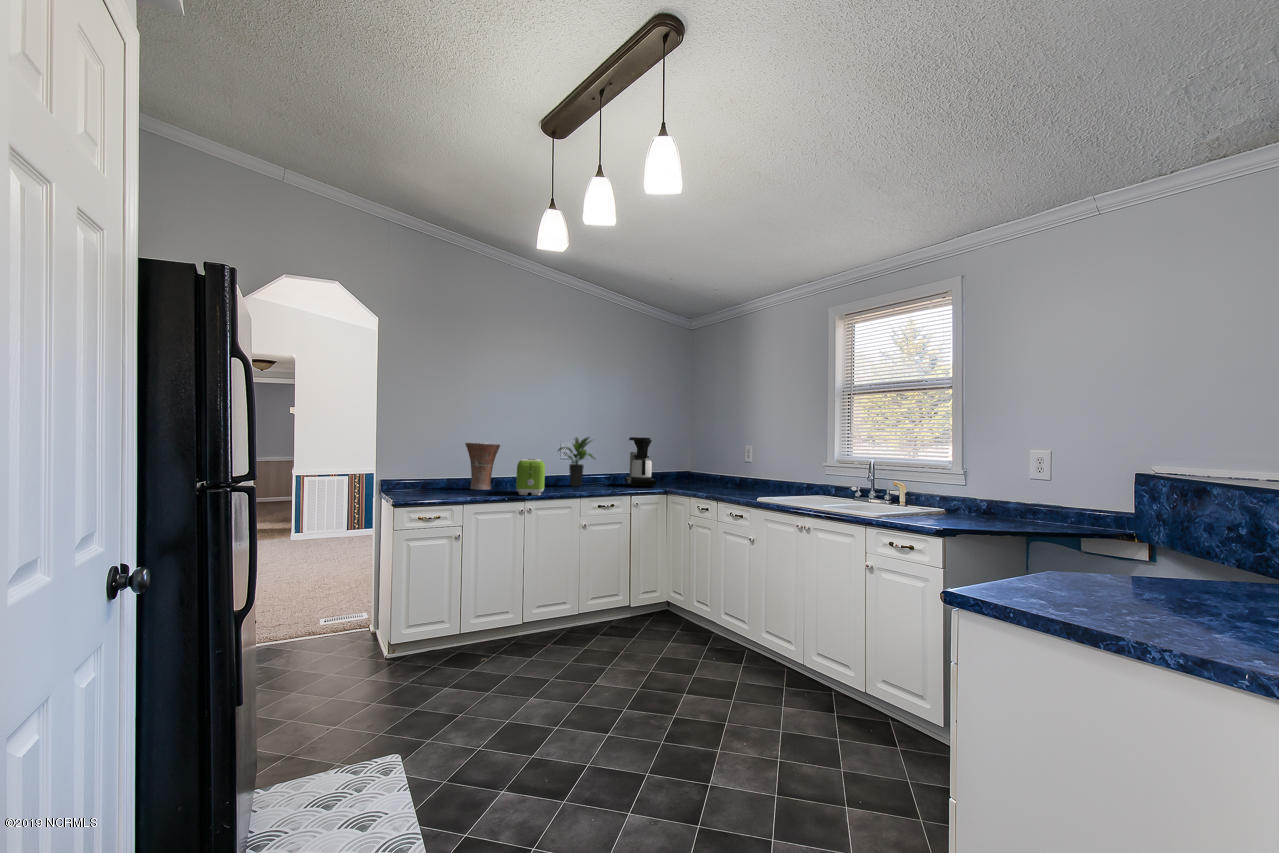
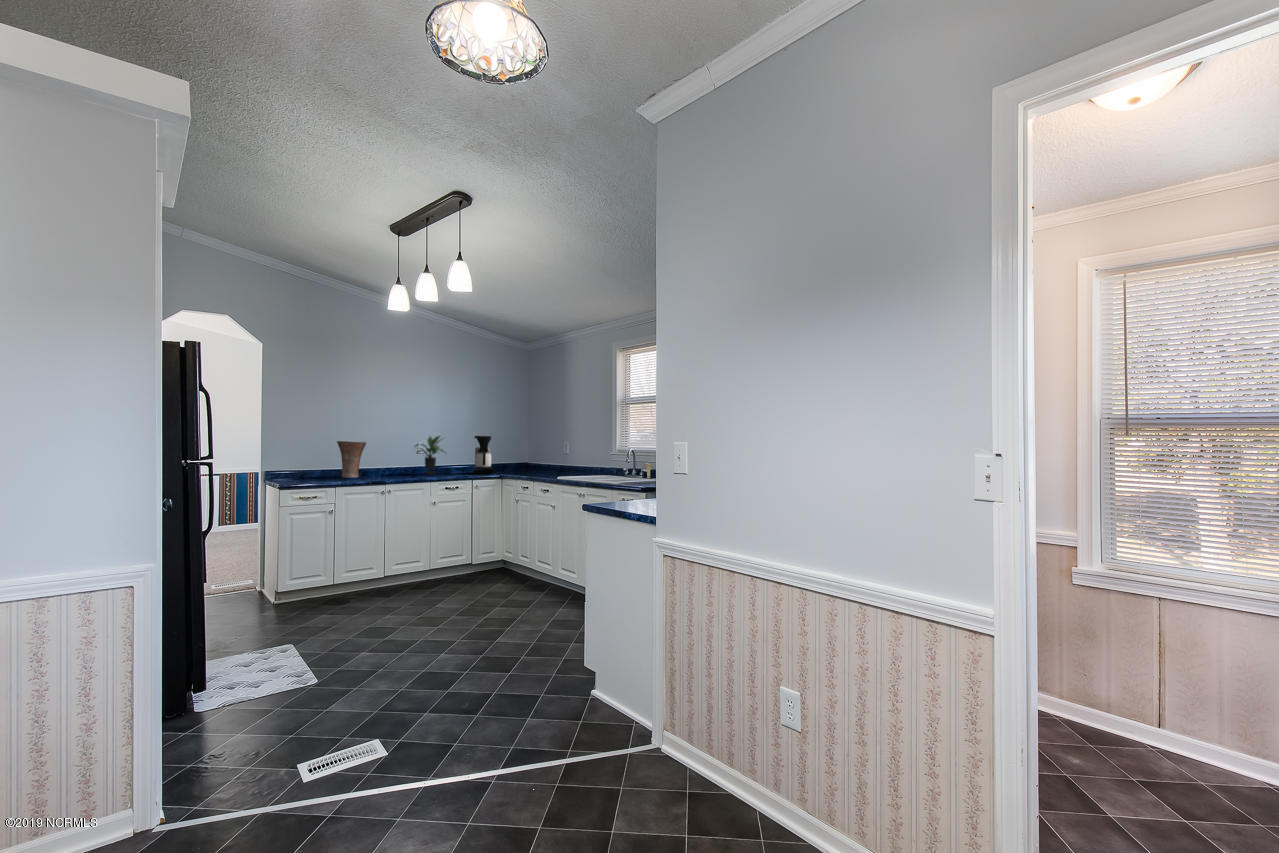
toaster: present [516,459,545,495] -> none [379,453,402,479]

